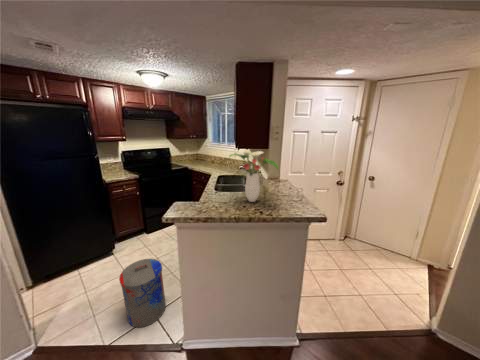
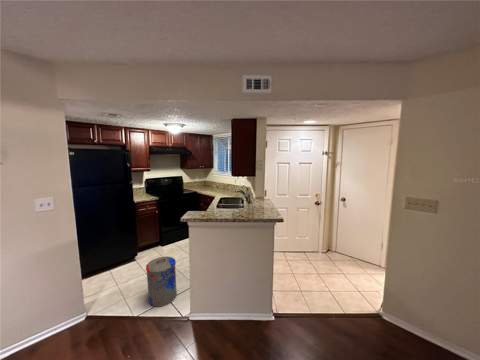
flower arrangement: present [230,150,278,202] -> none [223,177,254,212]

